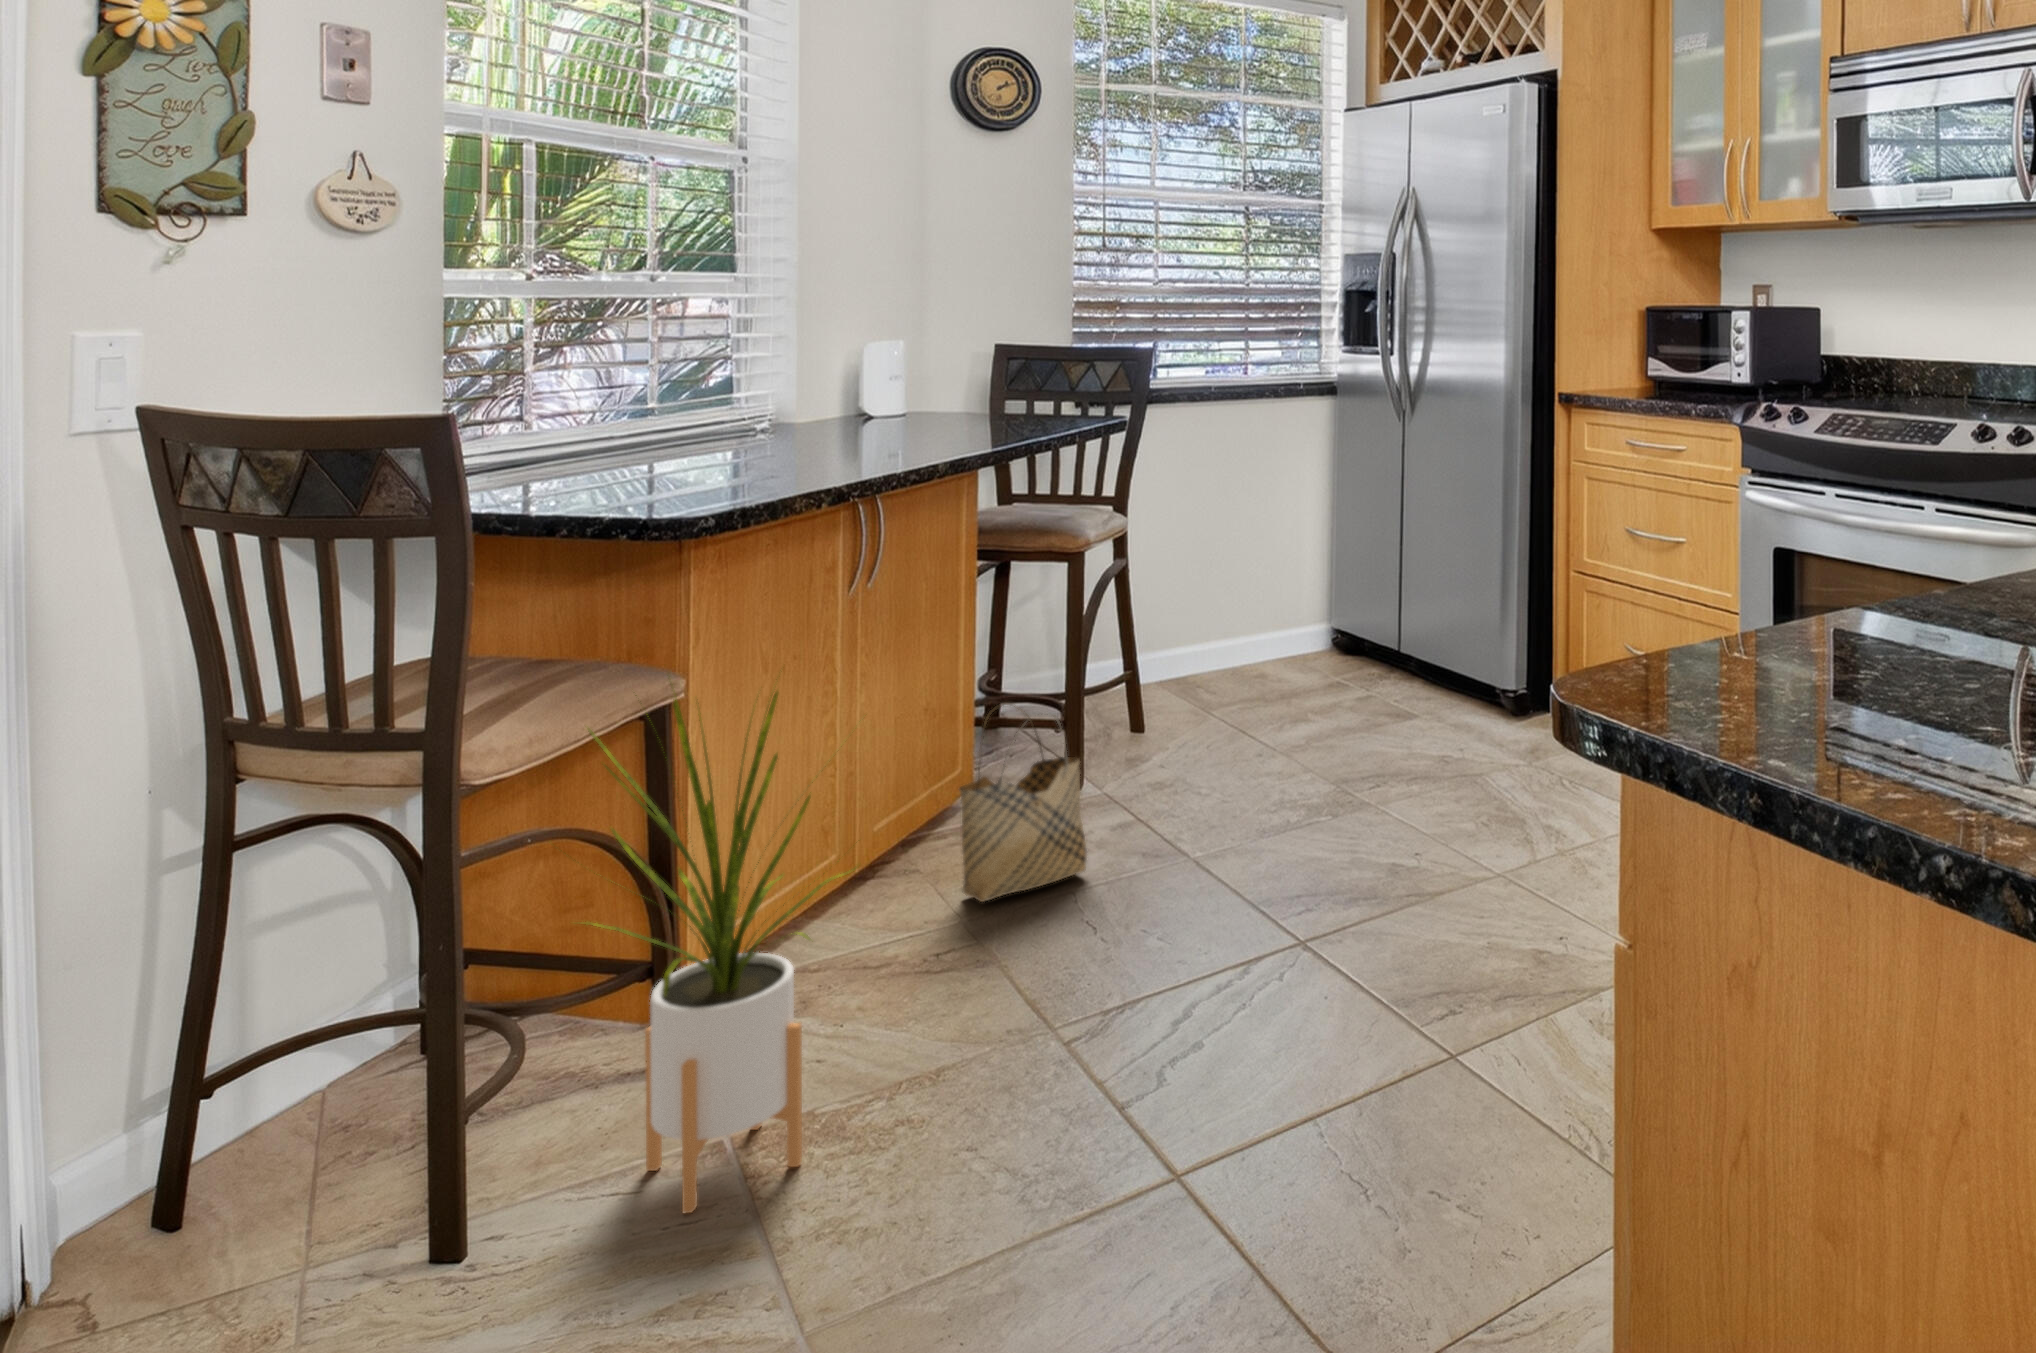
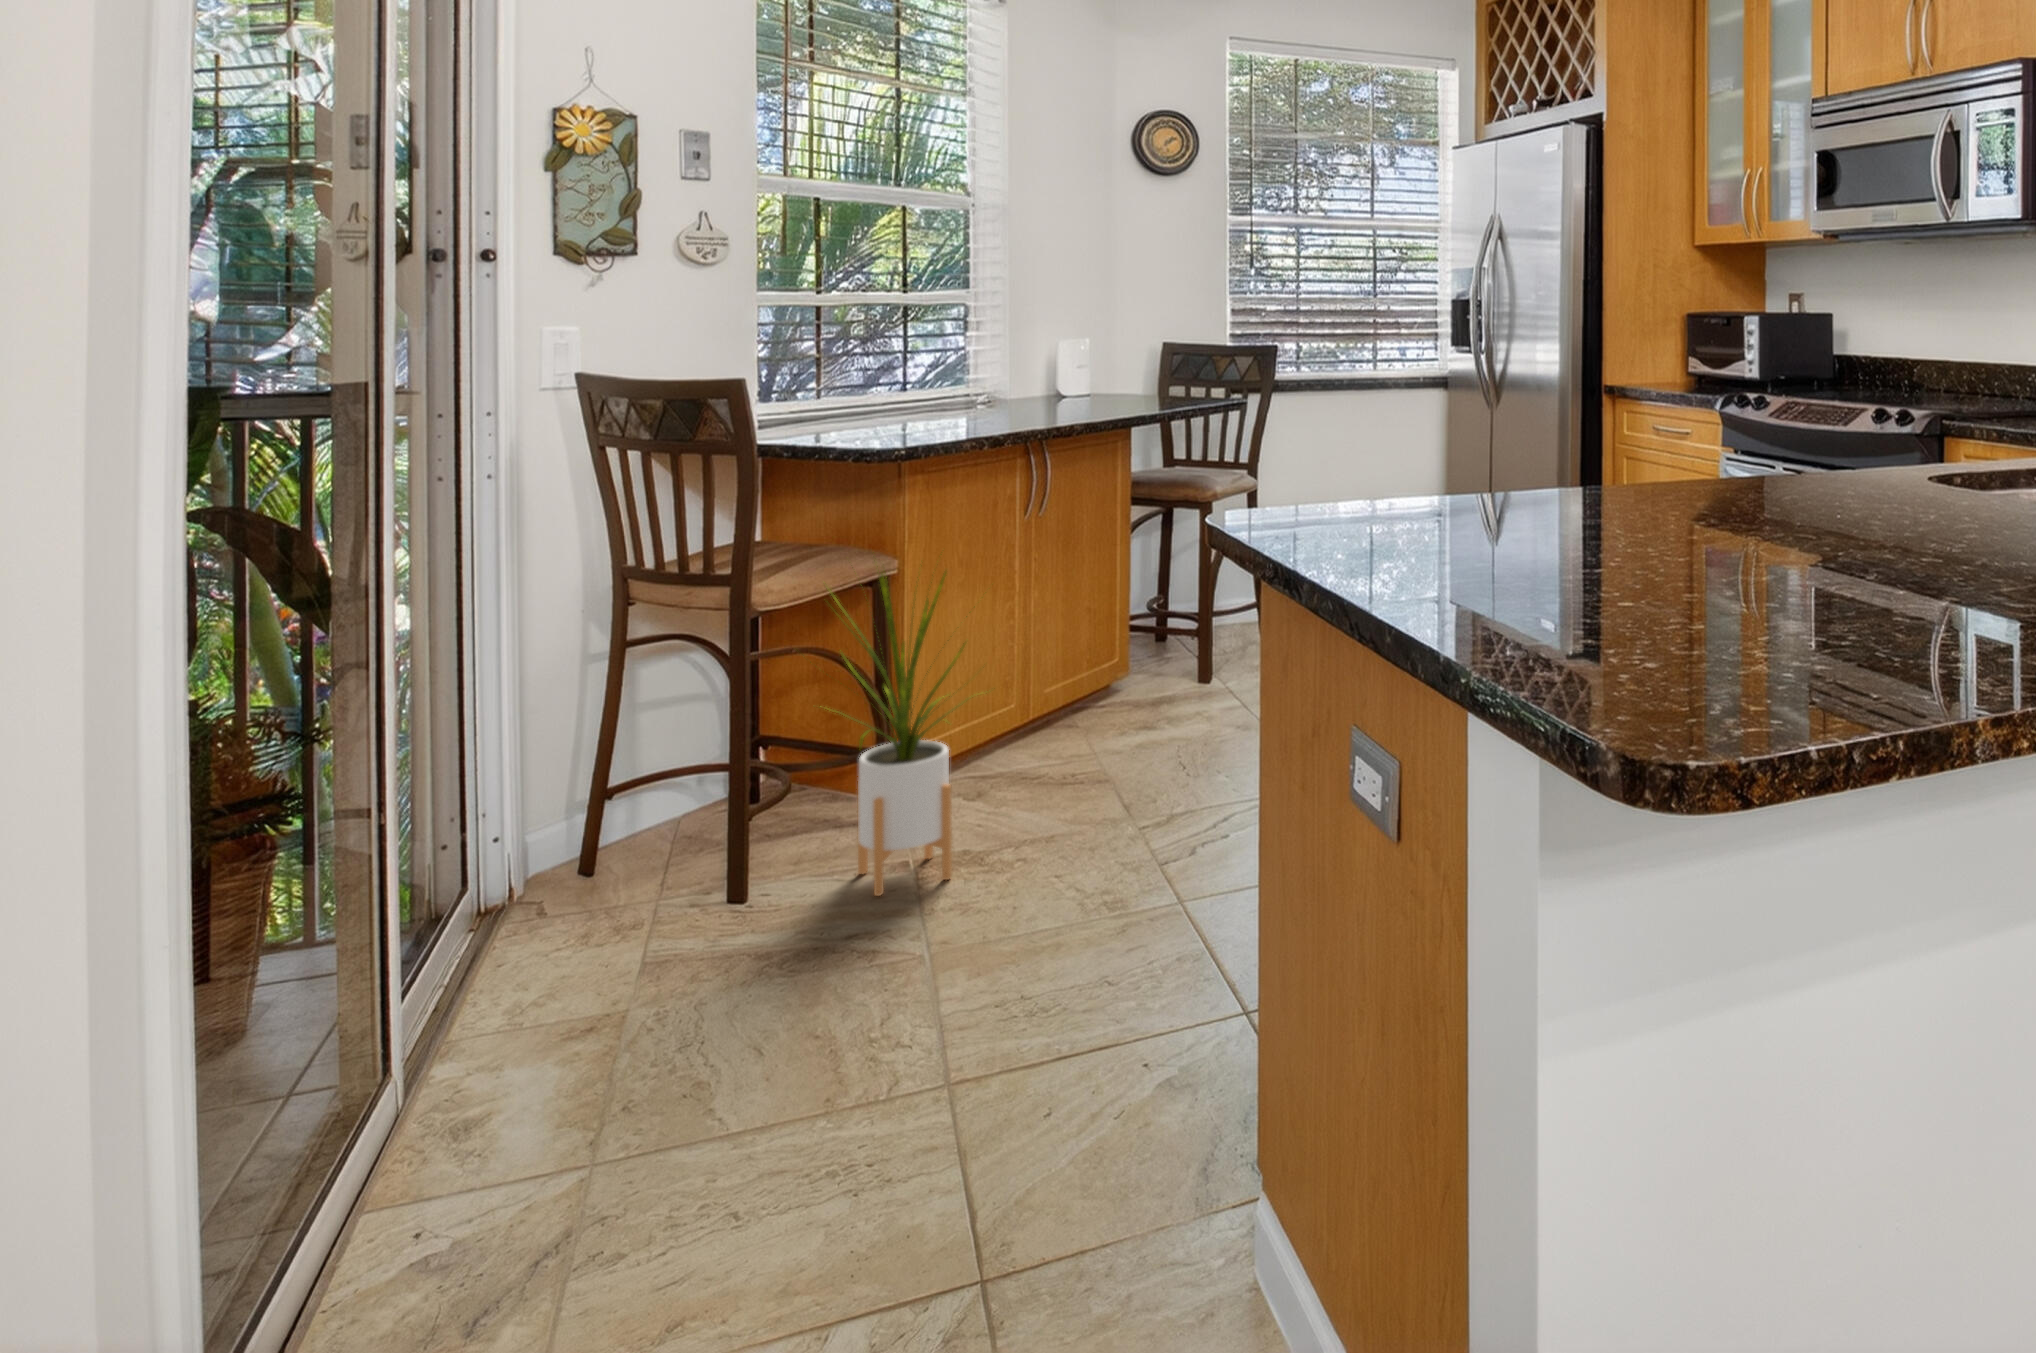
woven basket: present [959,703,1087,902] -> none [1096,604,1191,746]

